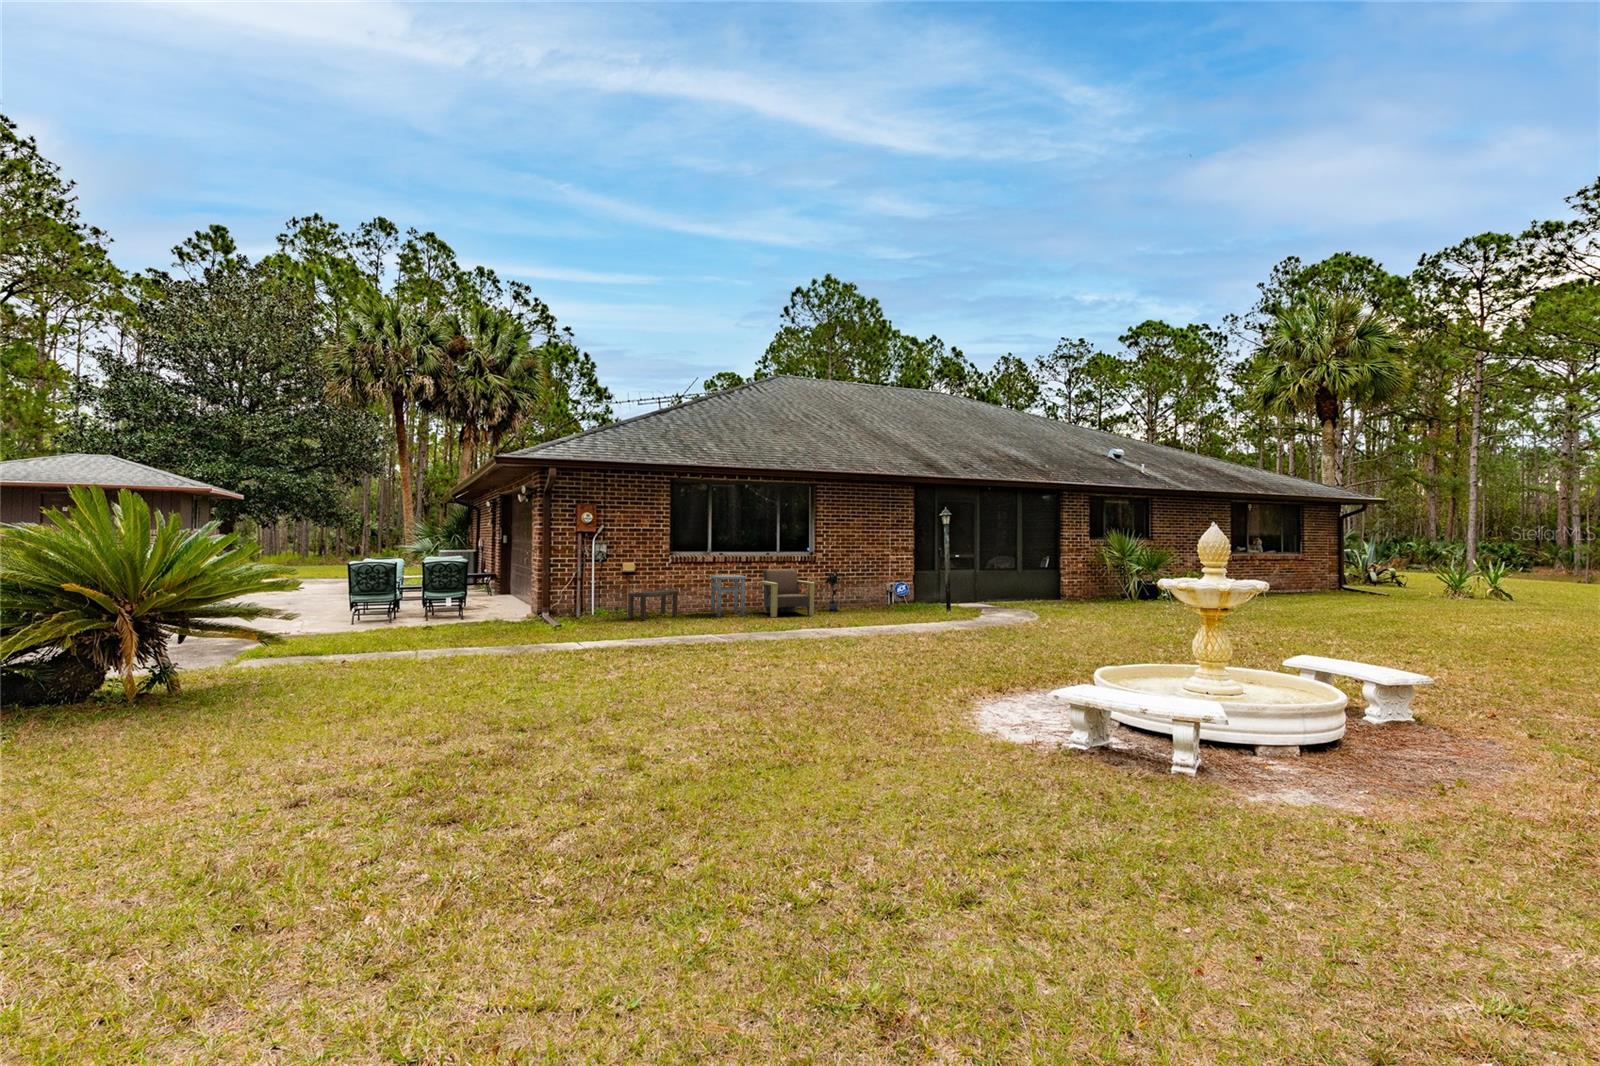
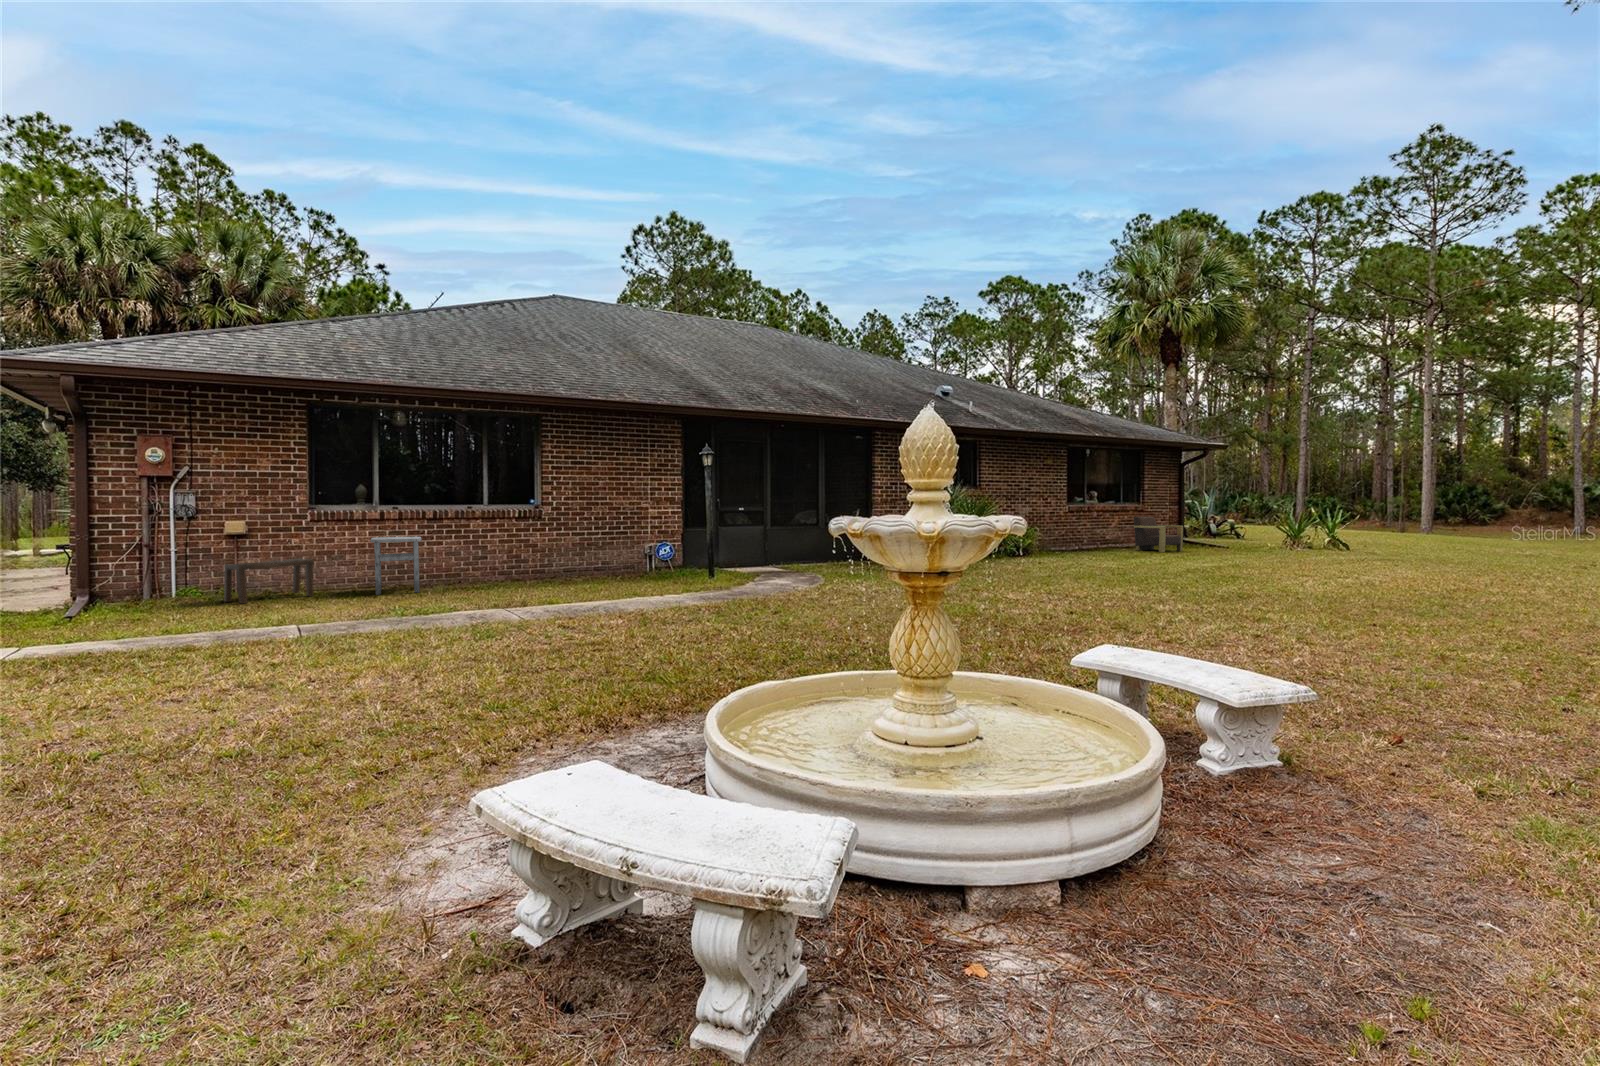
armchair: present [760,569,815,617] -> present [1134,517,1183,552]
potted plant: present [821,570,846,611] -> none [544,527,583,582]

